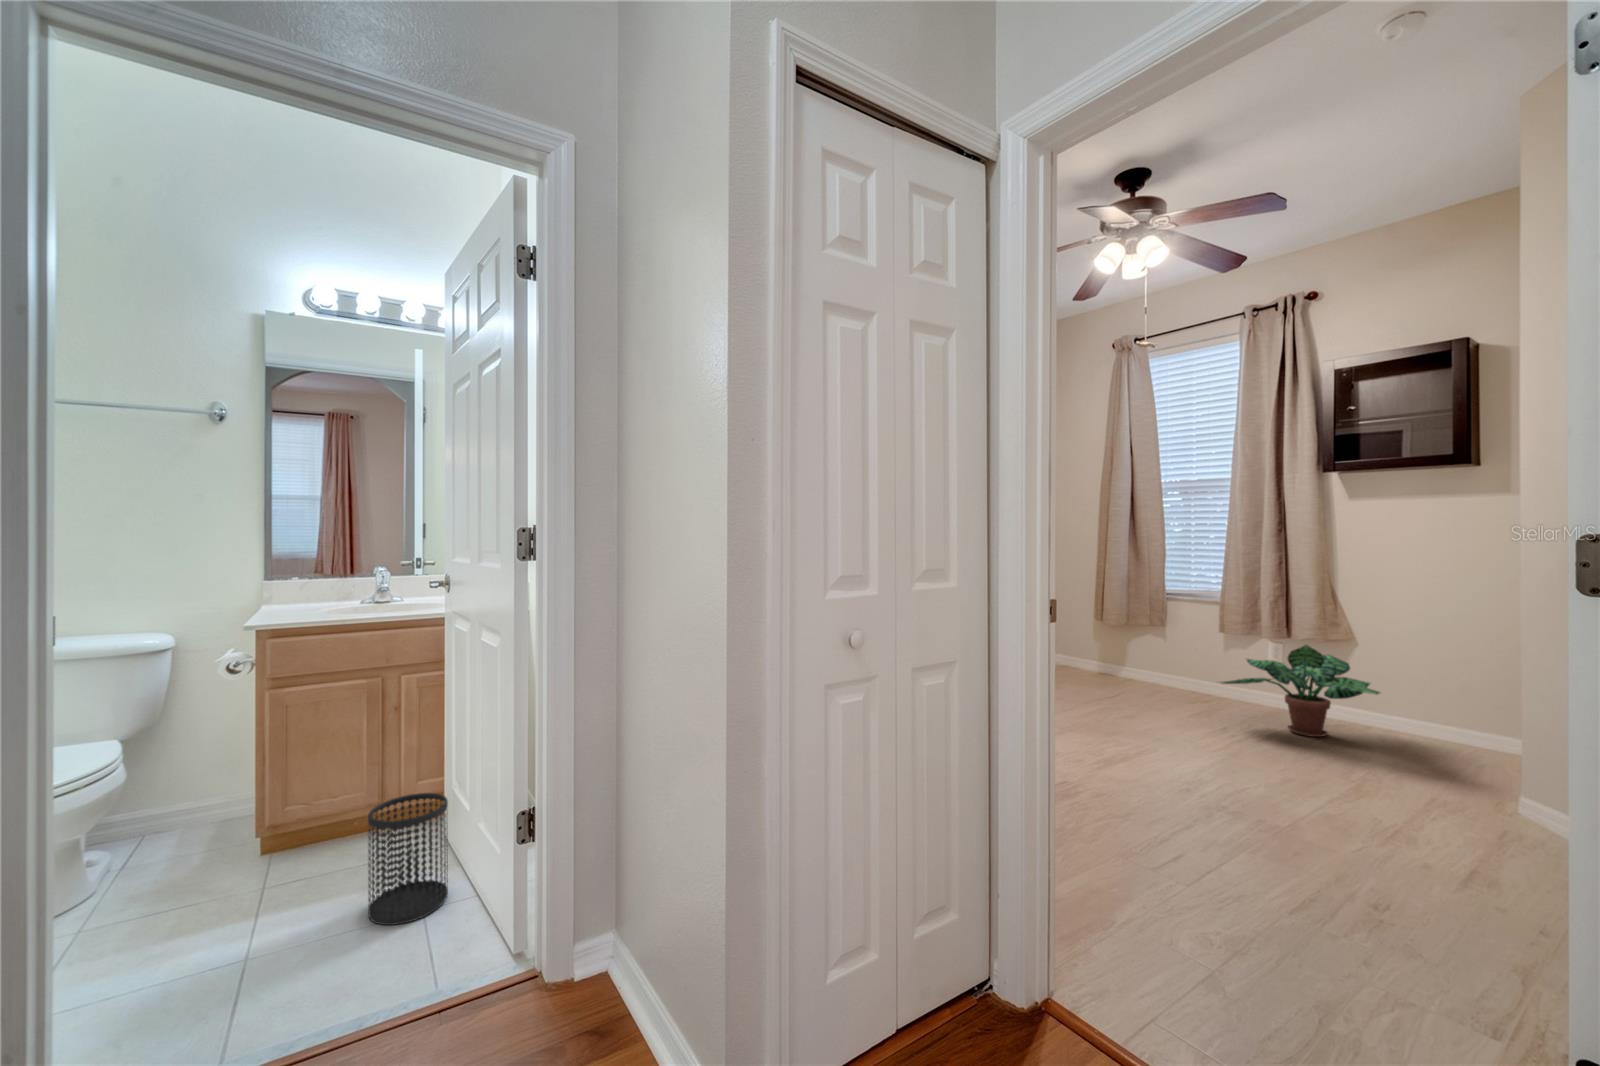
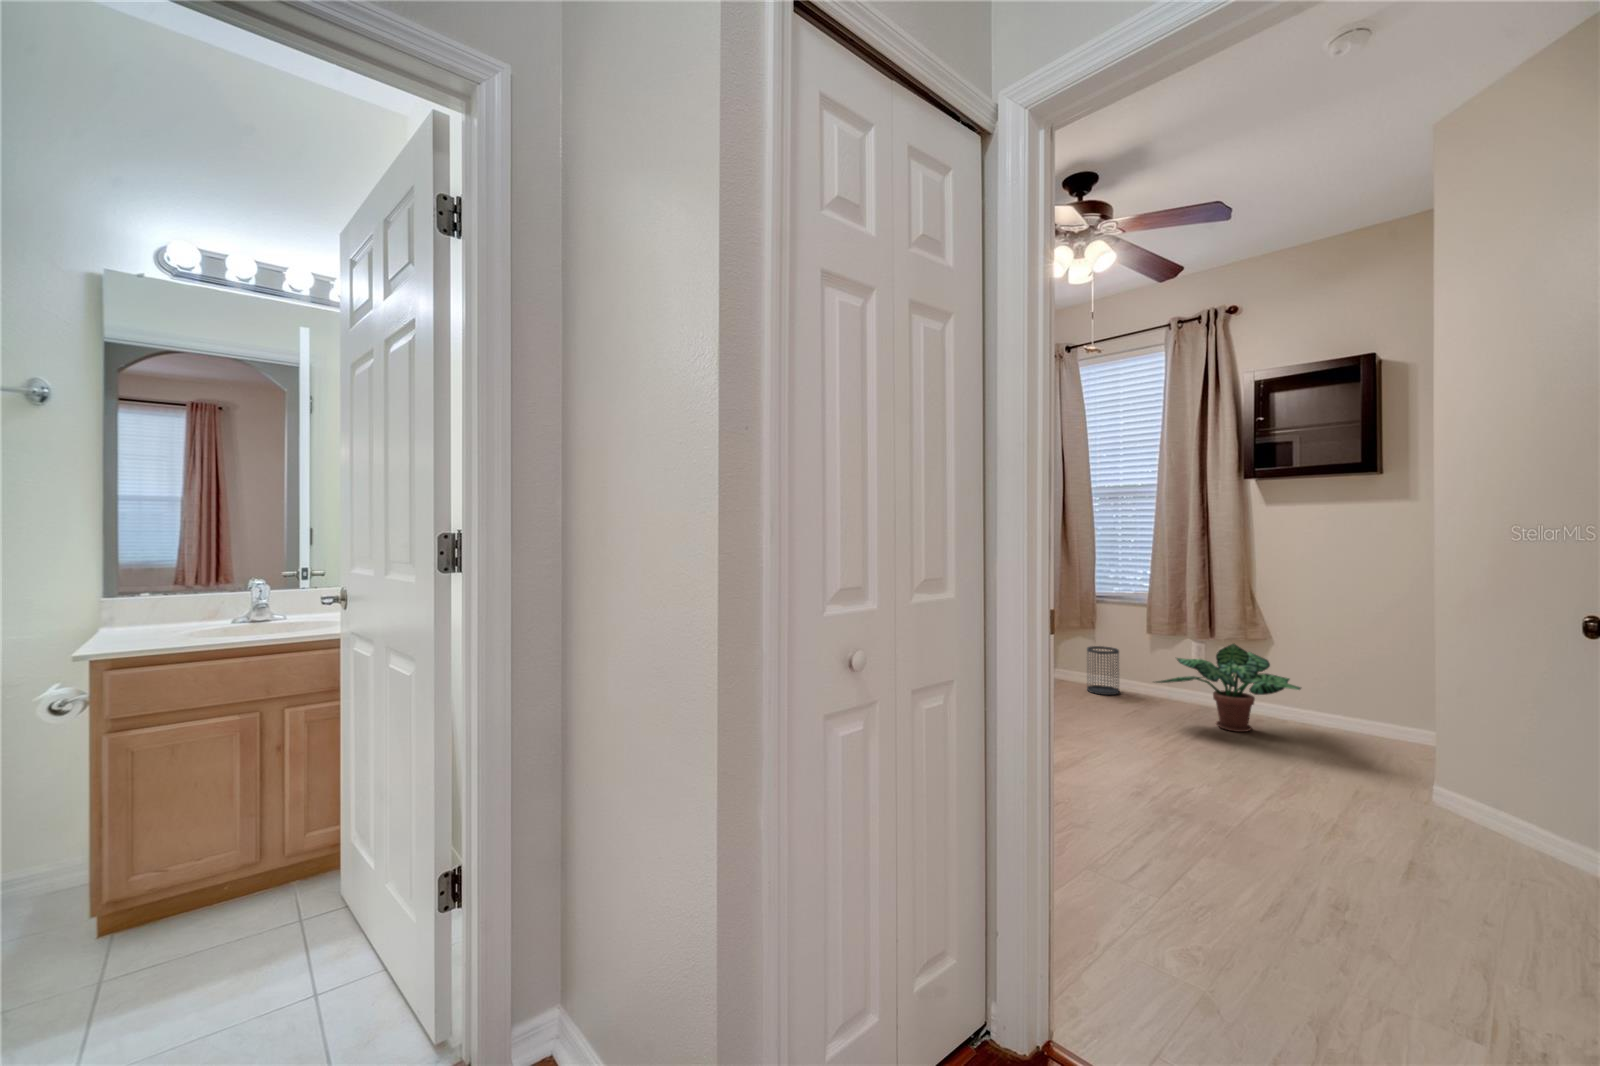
wastebasket: present [368,793,448,925] -> present [1087,646,1119,695]

